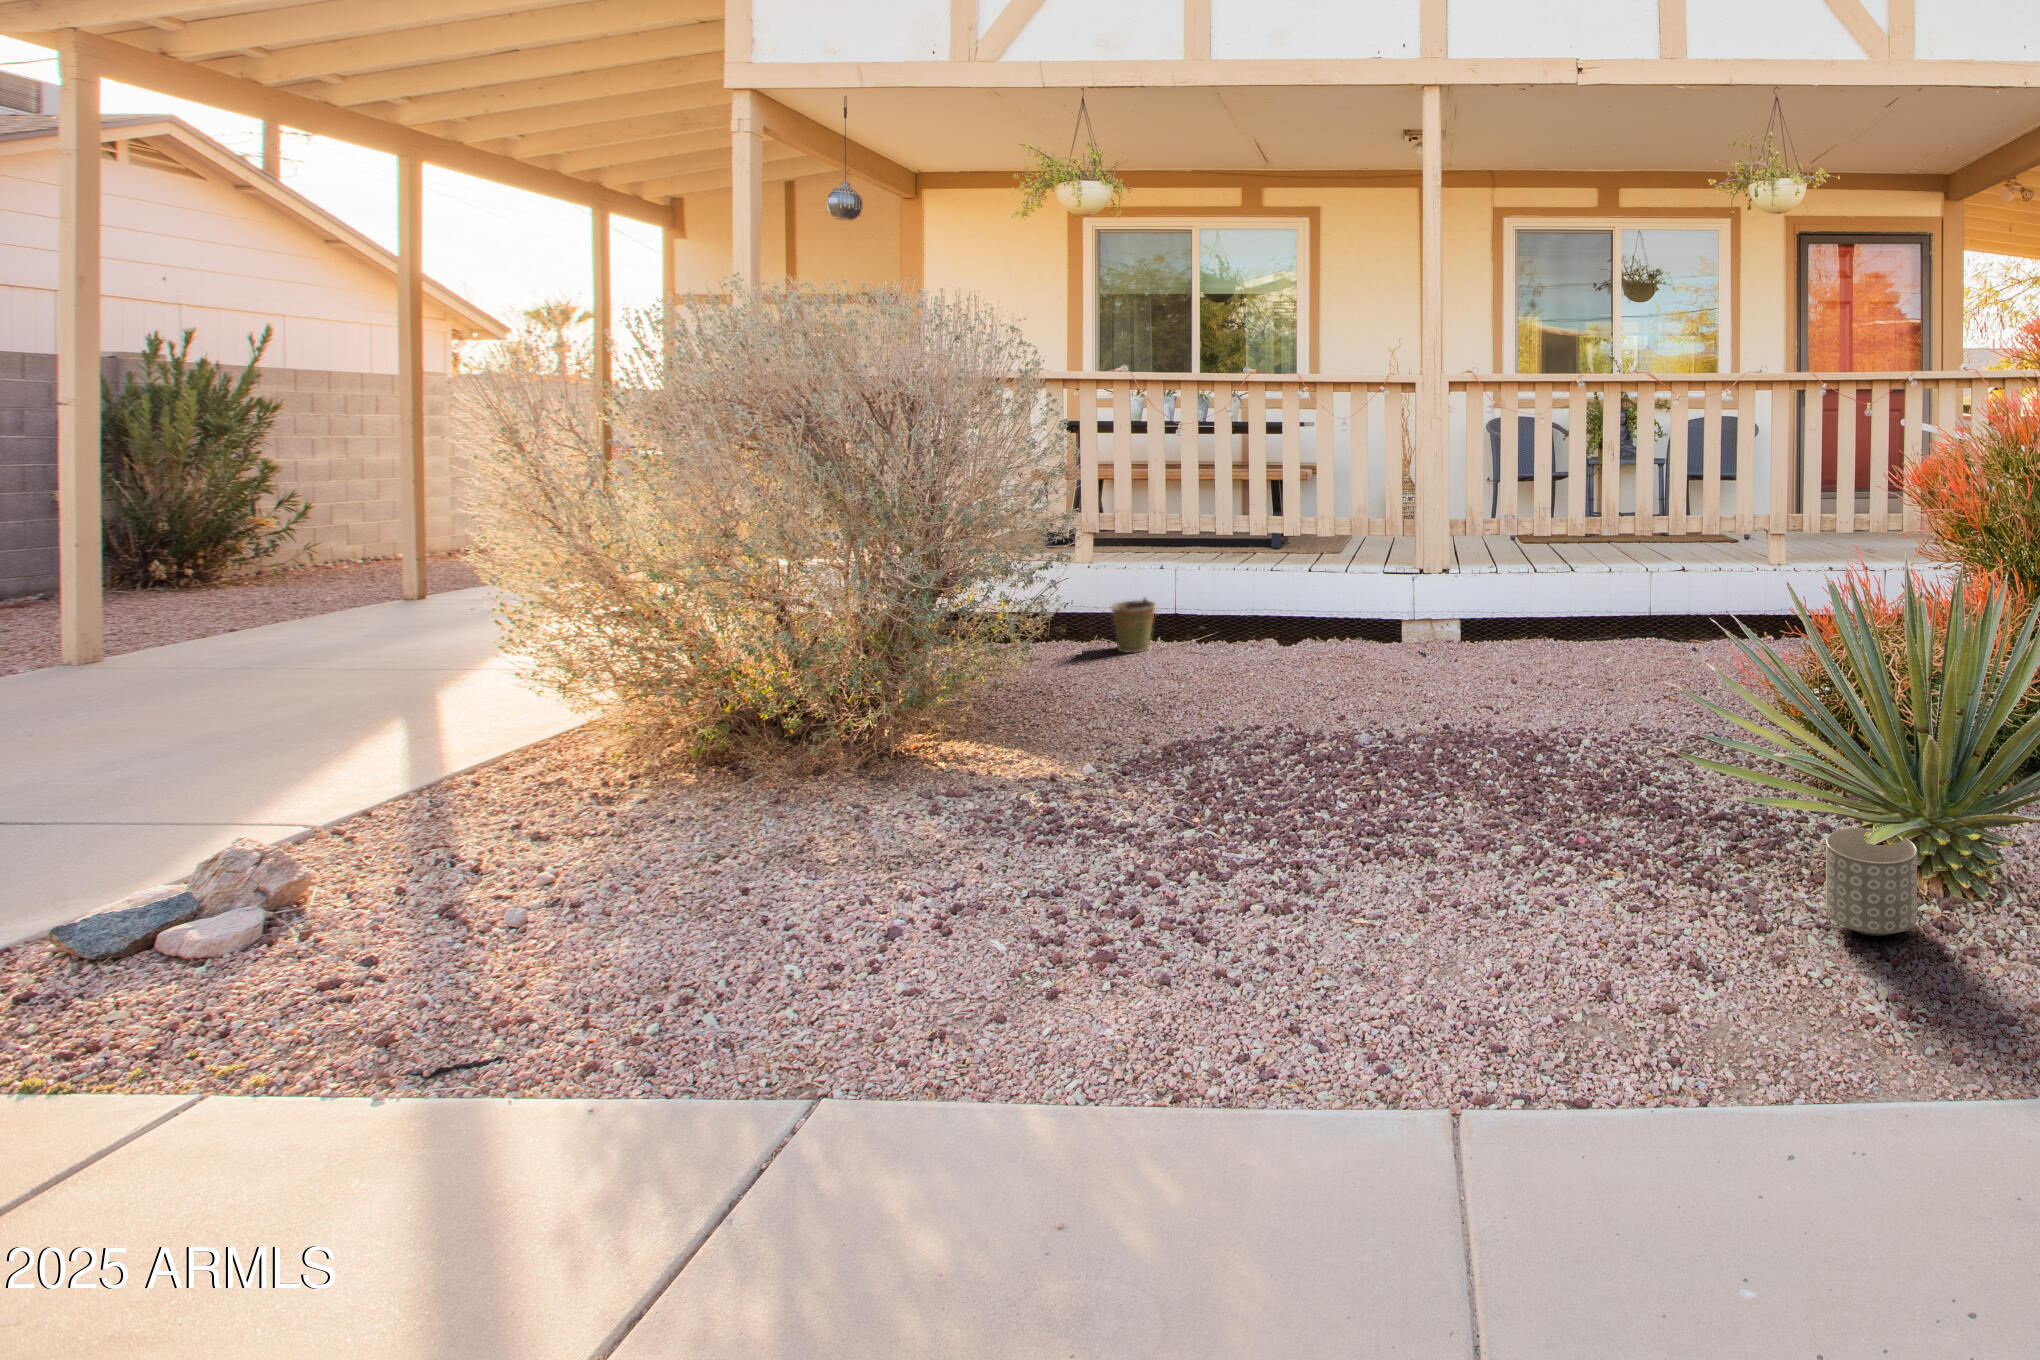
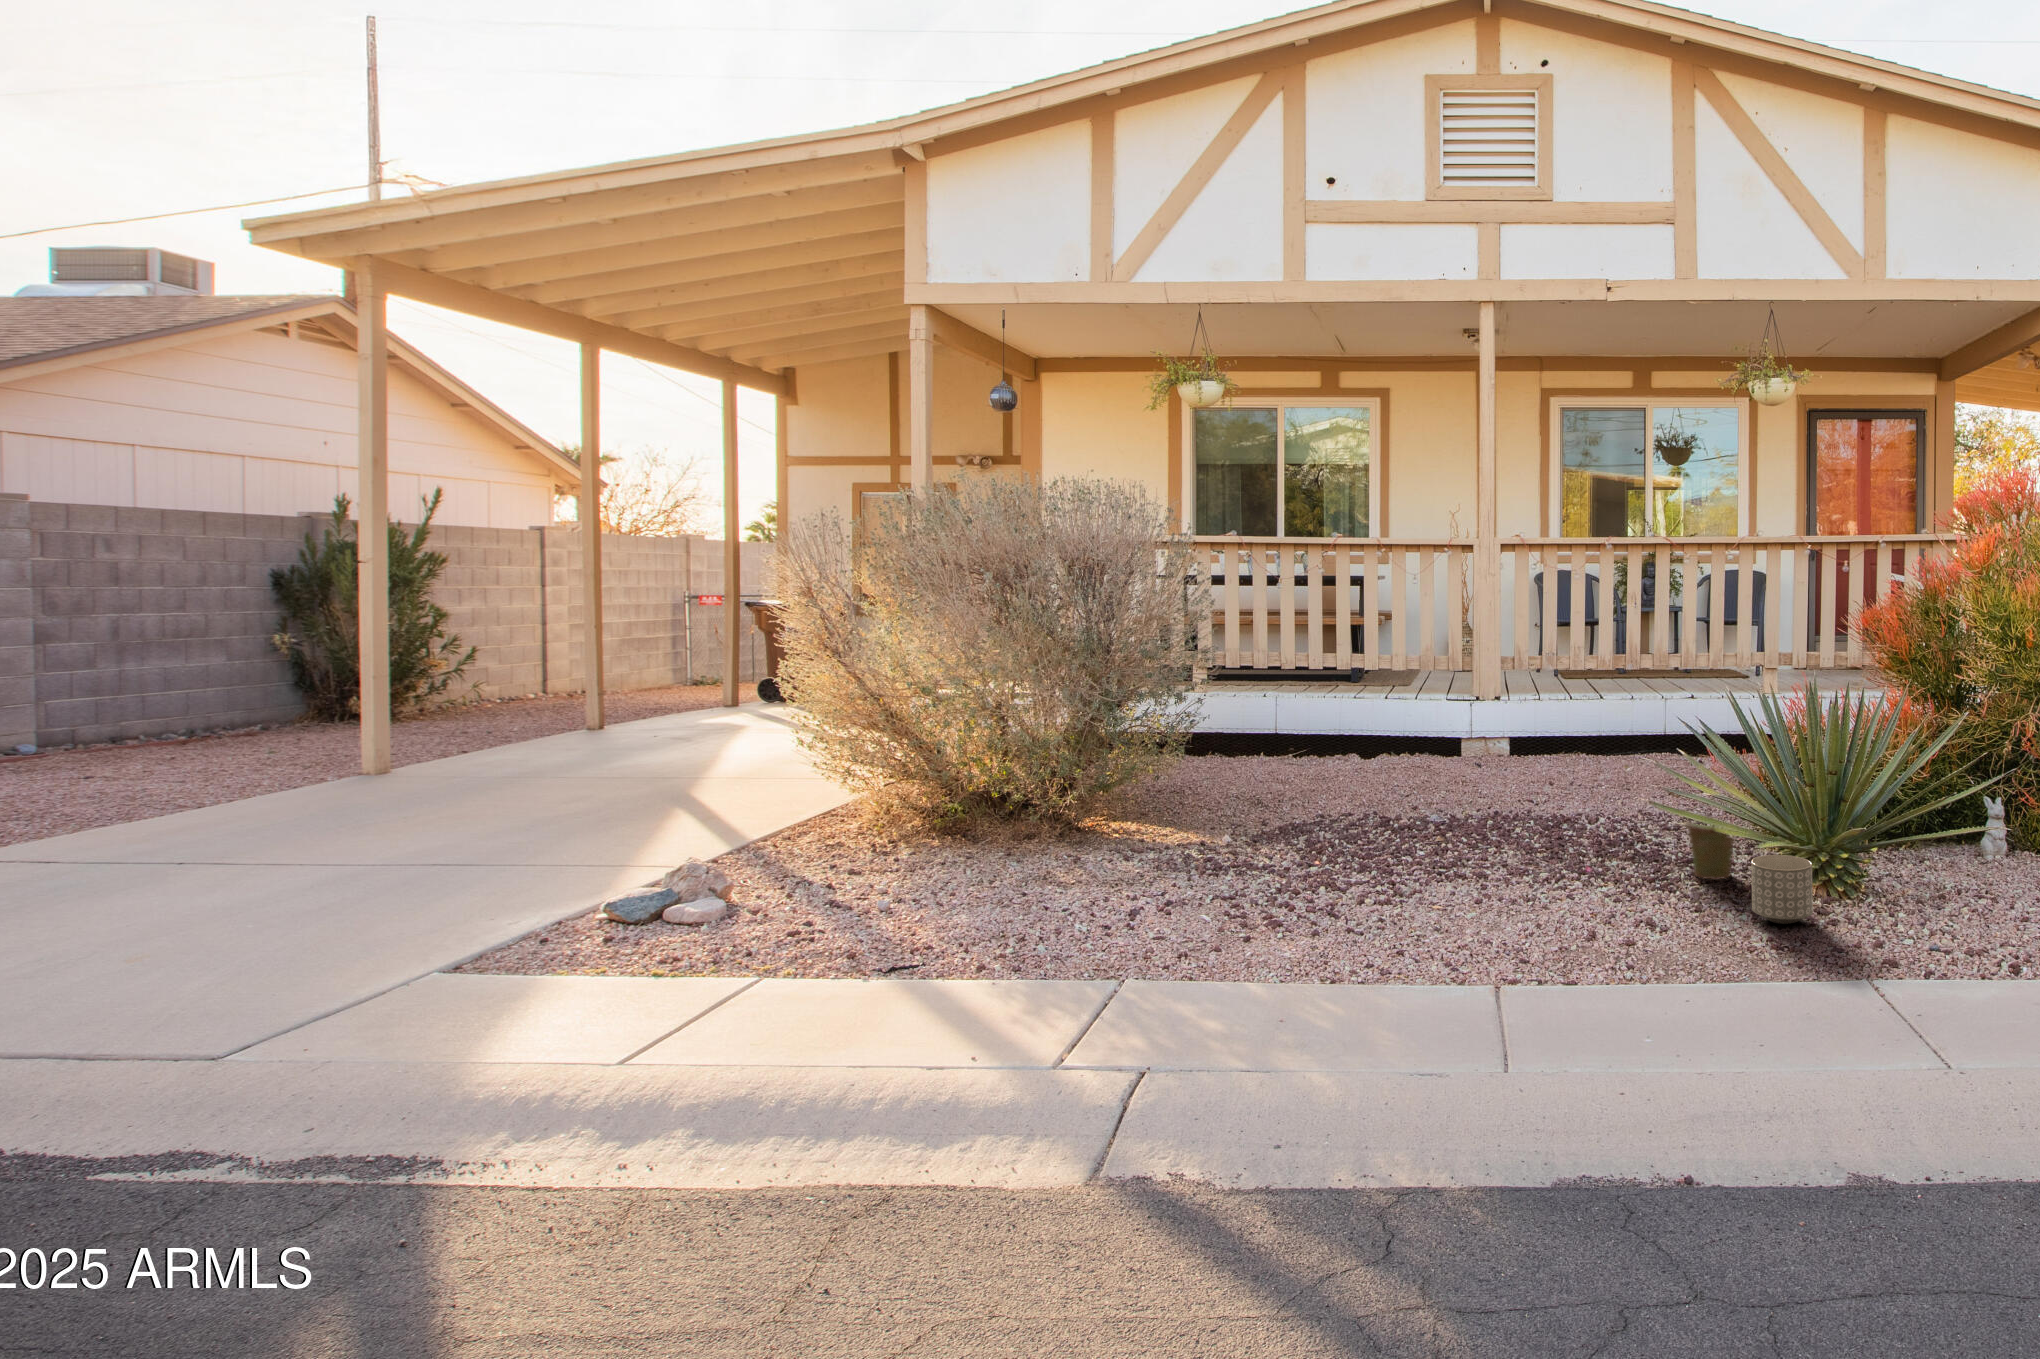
bucket: present [1111,598,1158,653] -> present [1684,814,1734,879]

